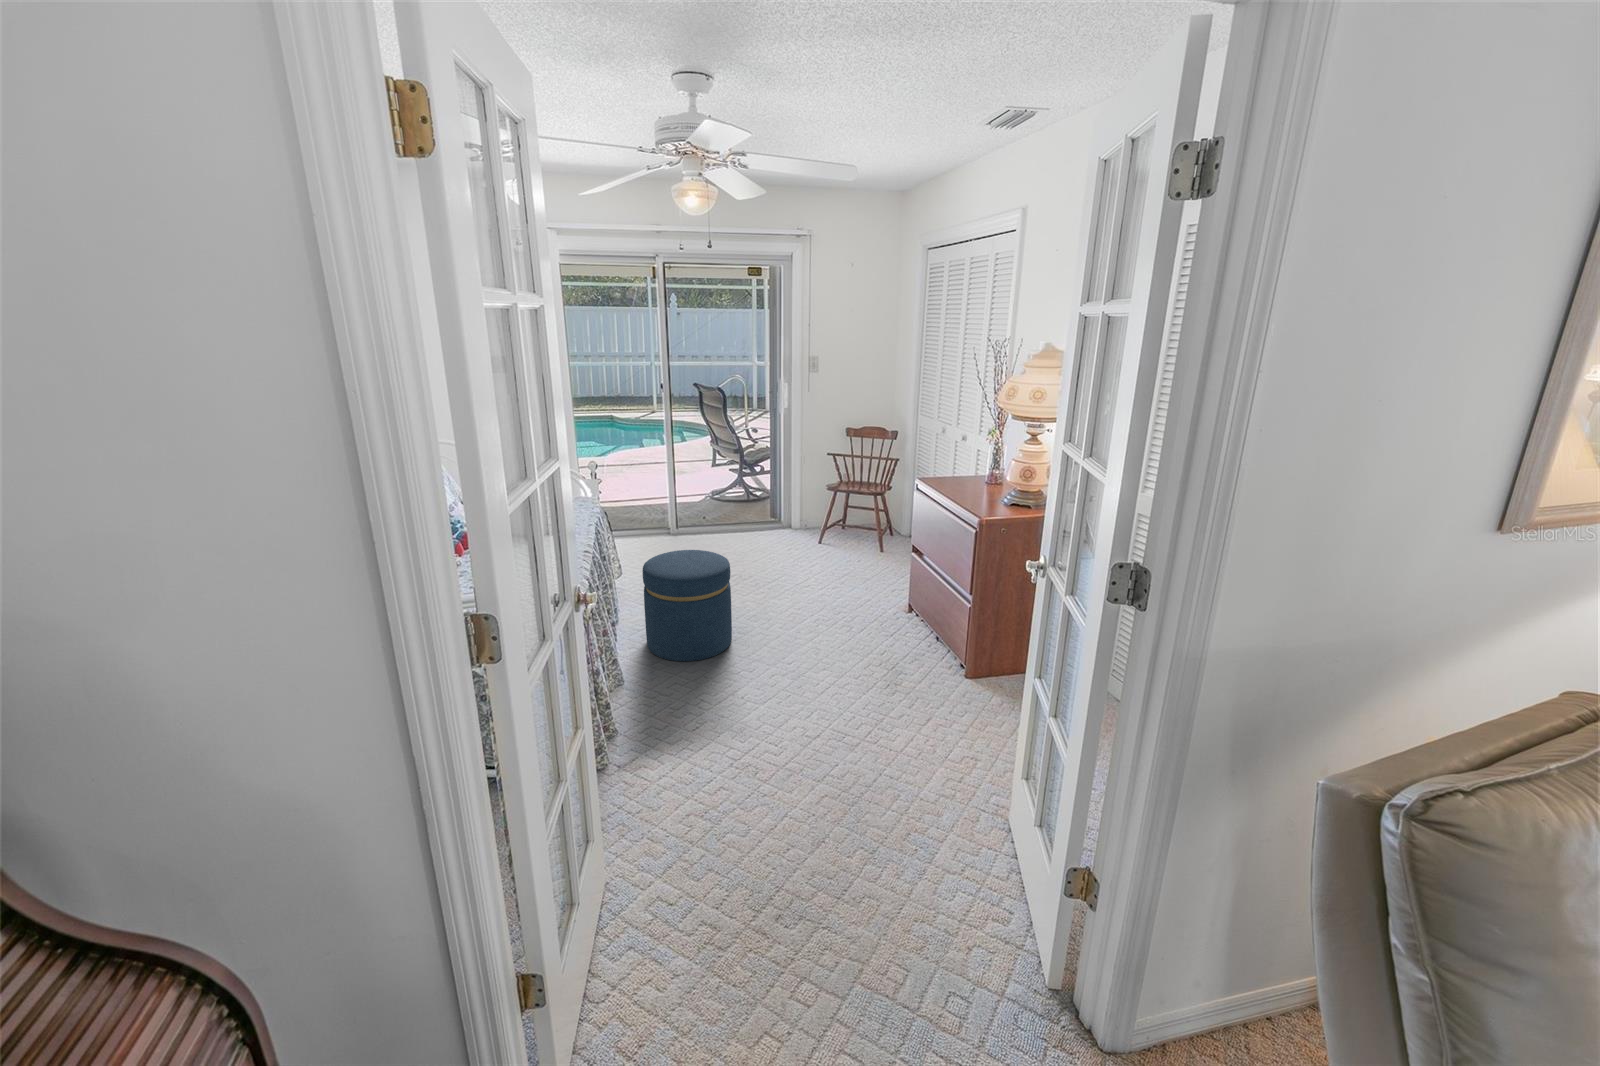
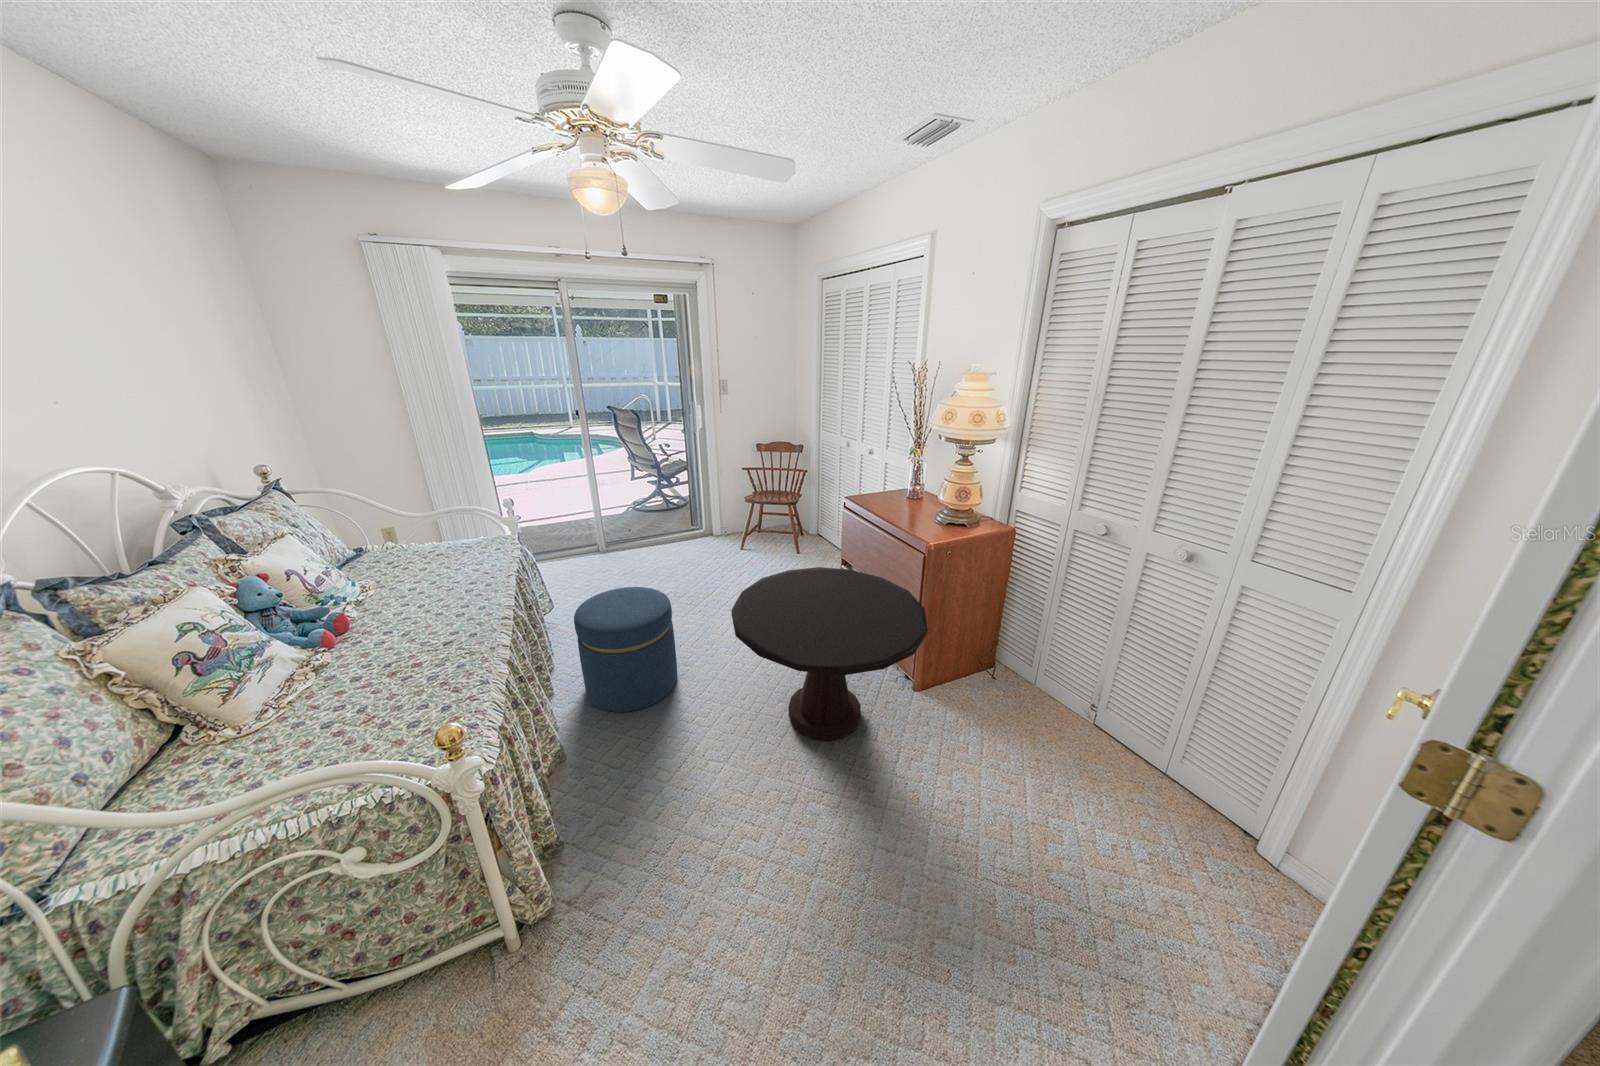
side table: none [780,542,967,704] -> present [731,567,928,742]

